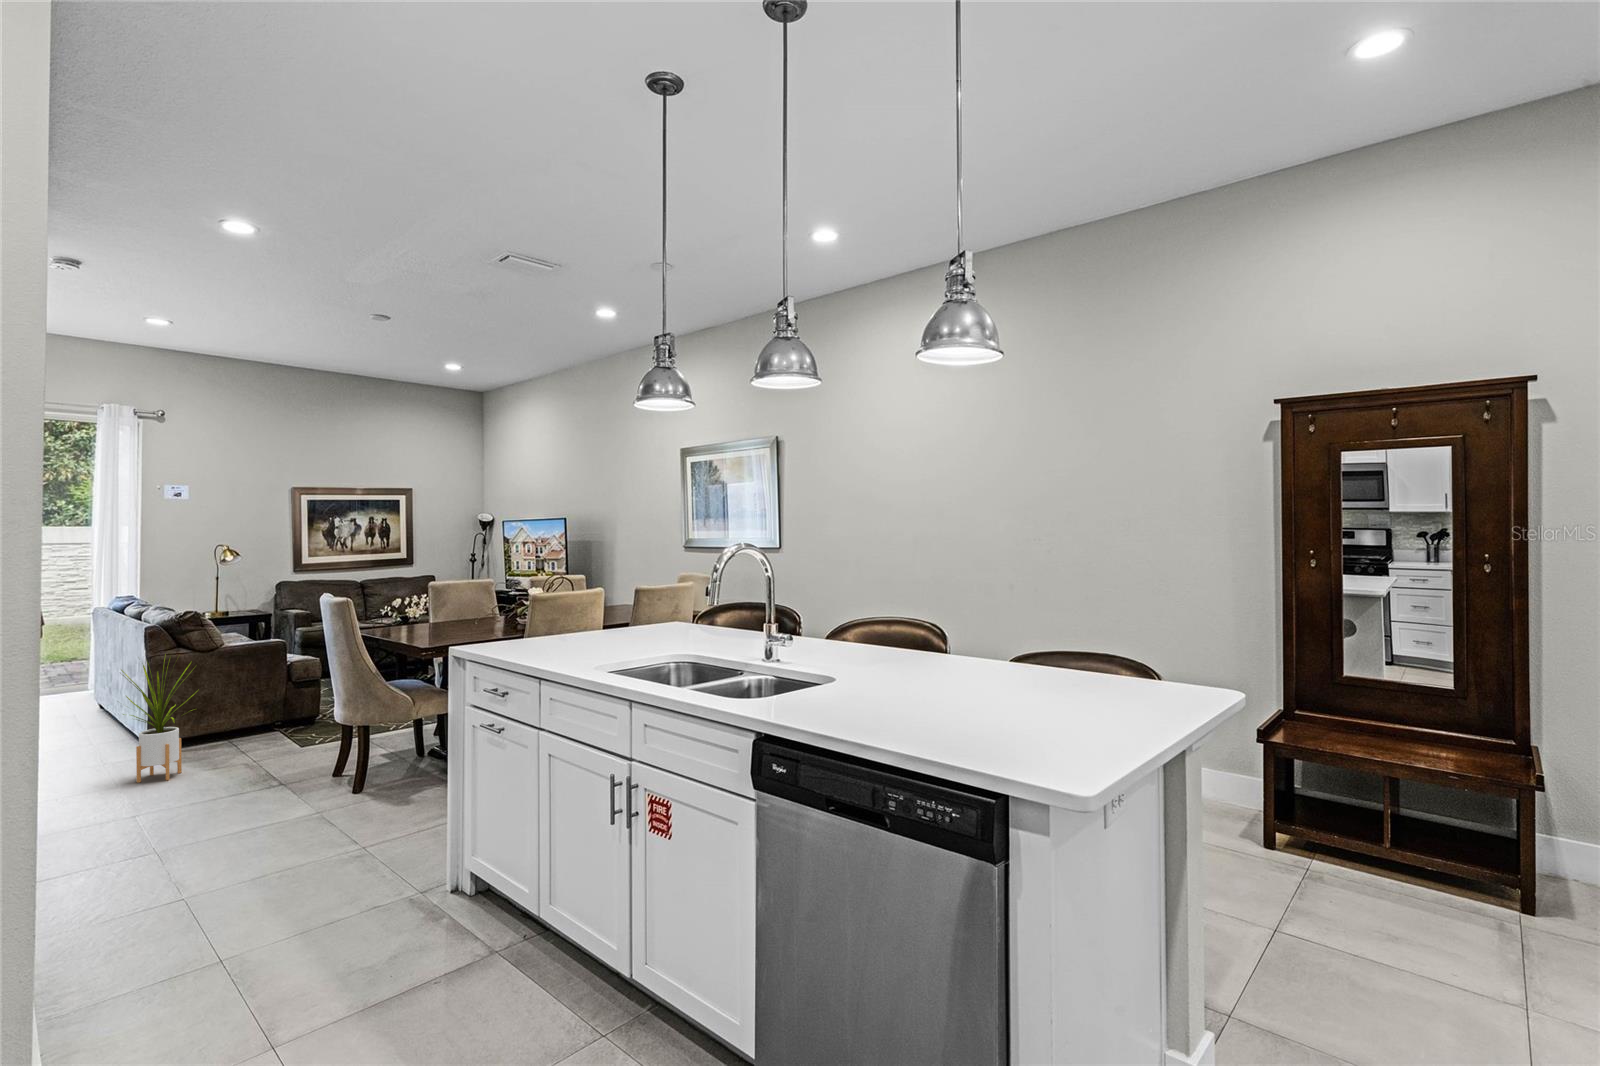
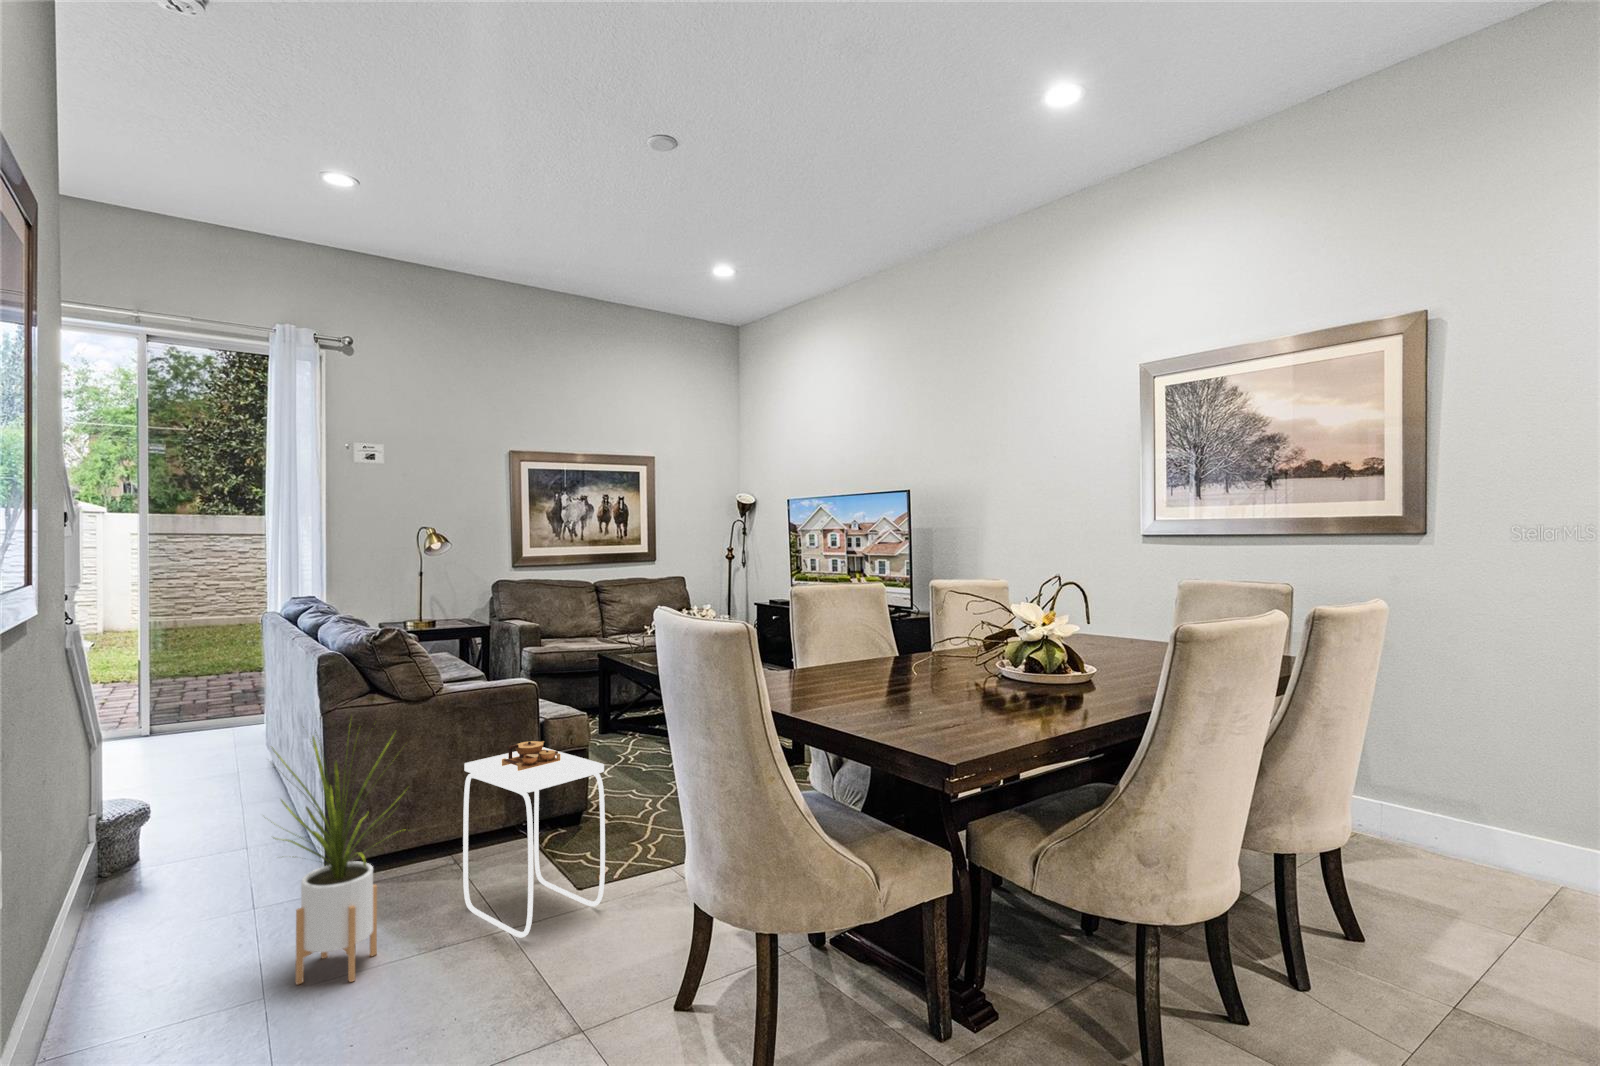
side table: none [233,668,314,763] -> present [463,741,605,937]

